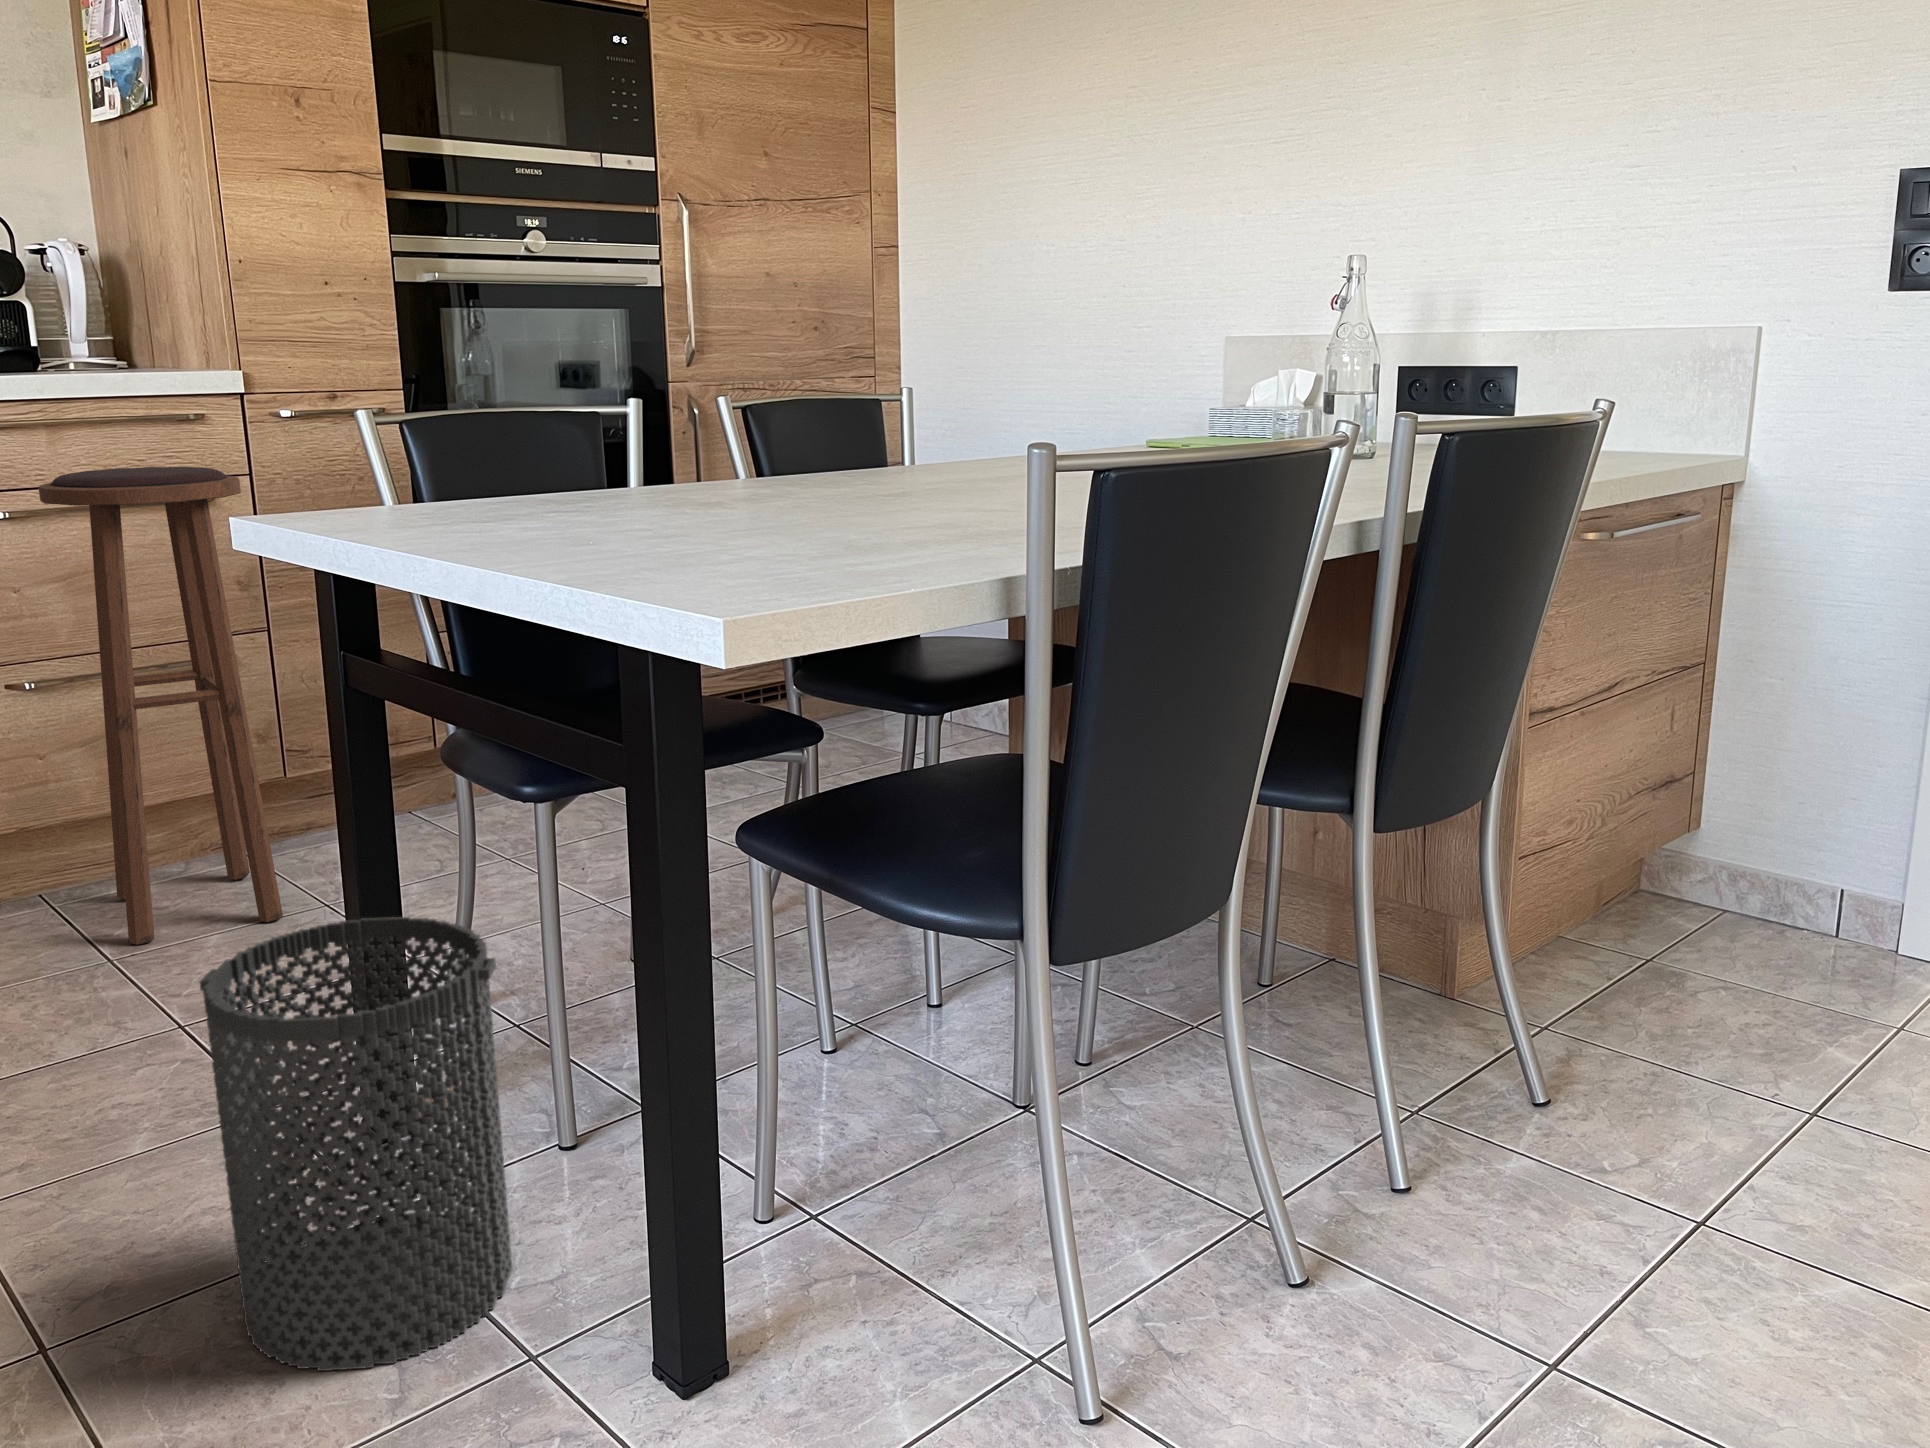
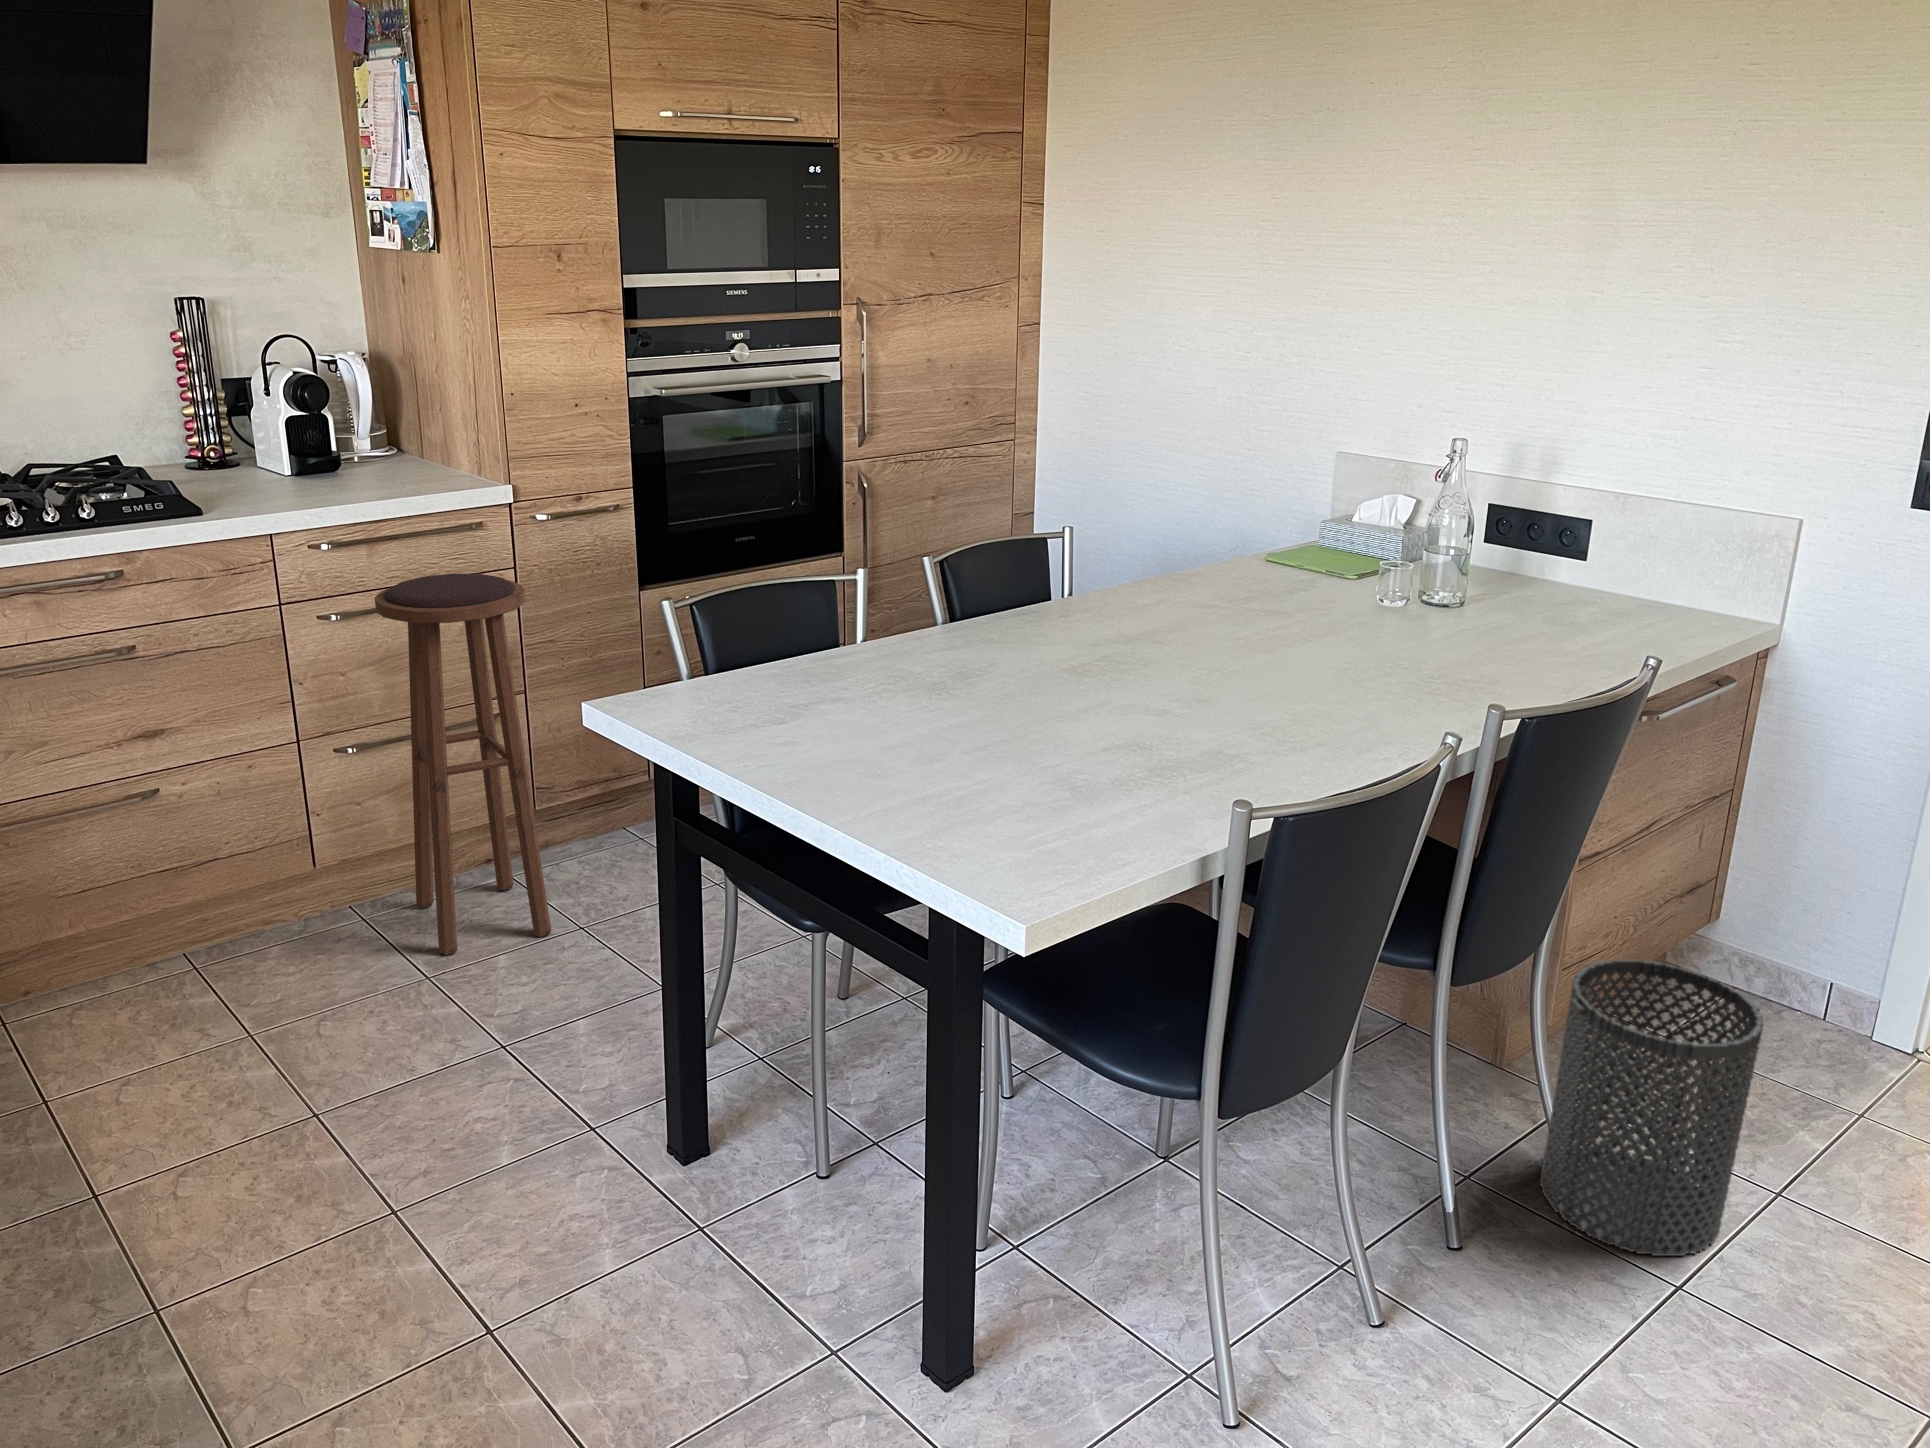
trash can: present [200,917,513,1371] -> present [1540,960,1763,1256]

